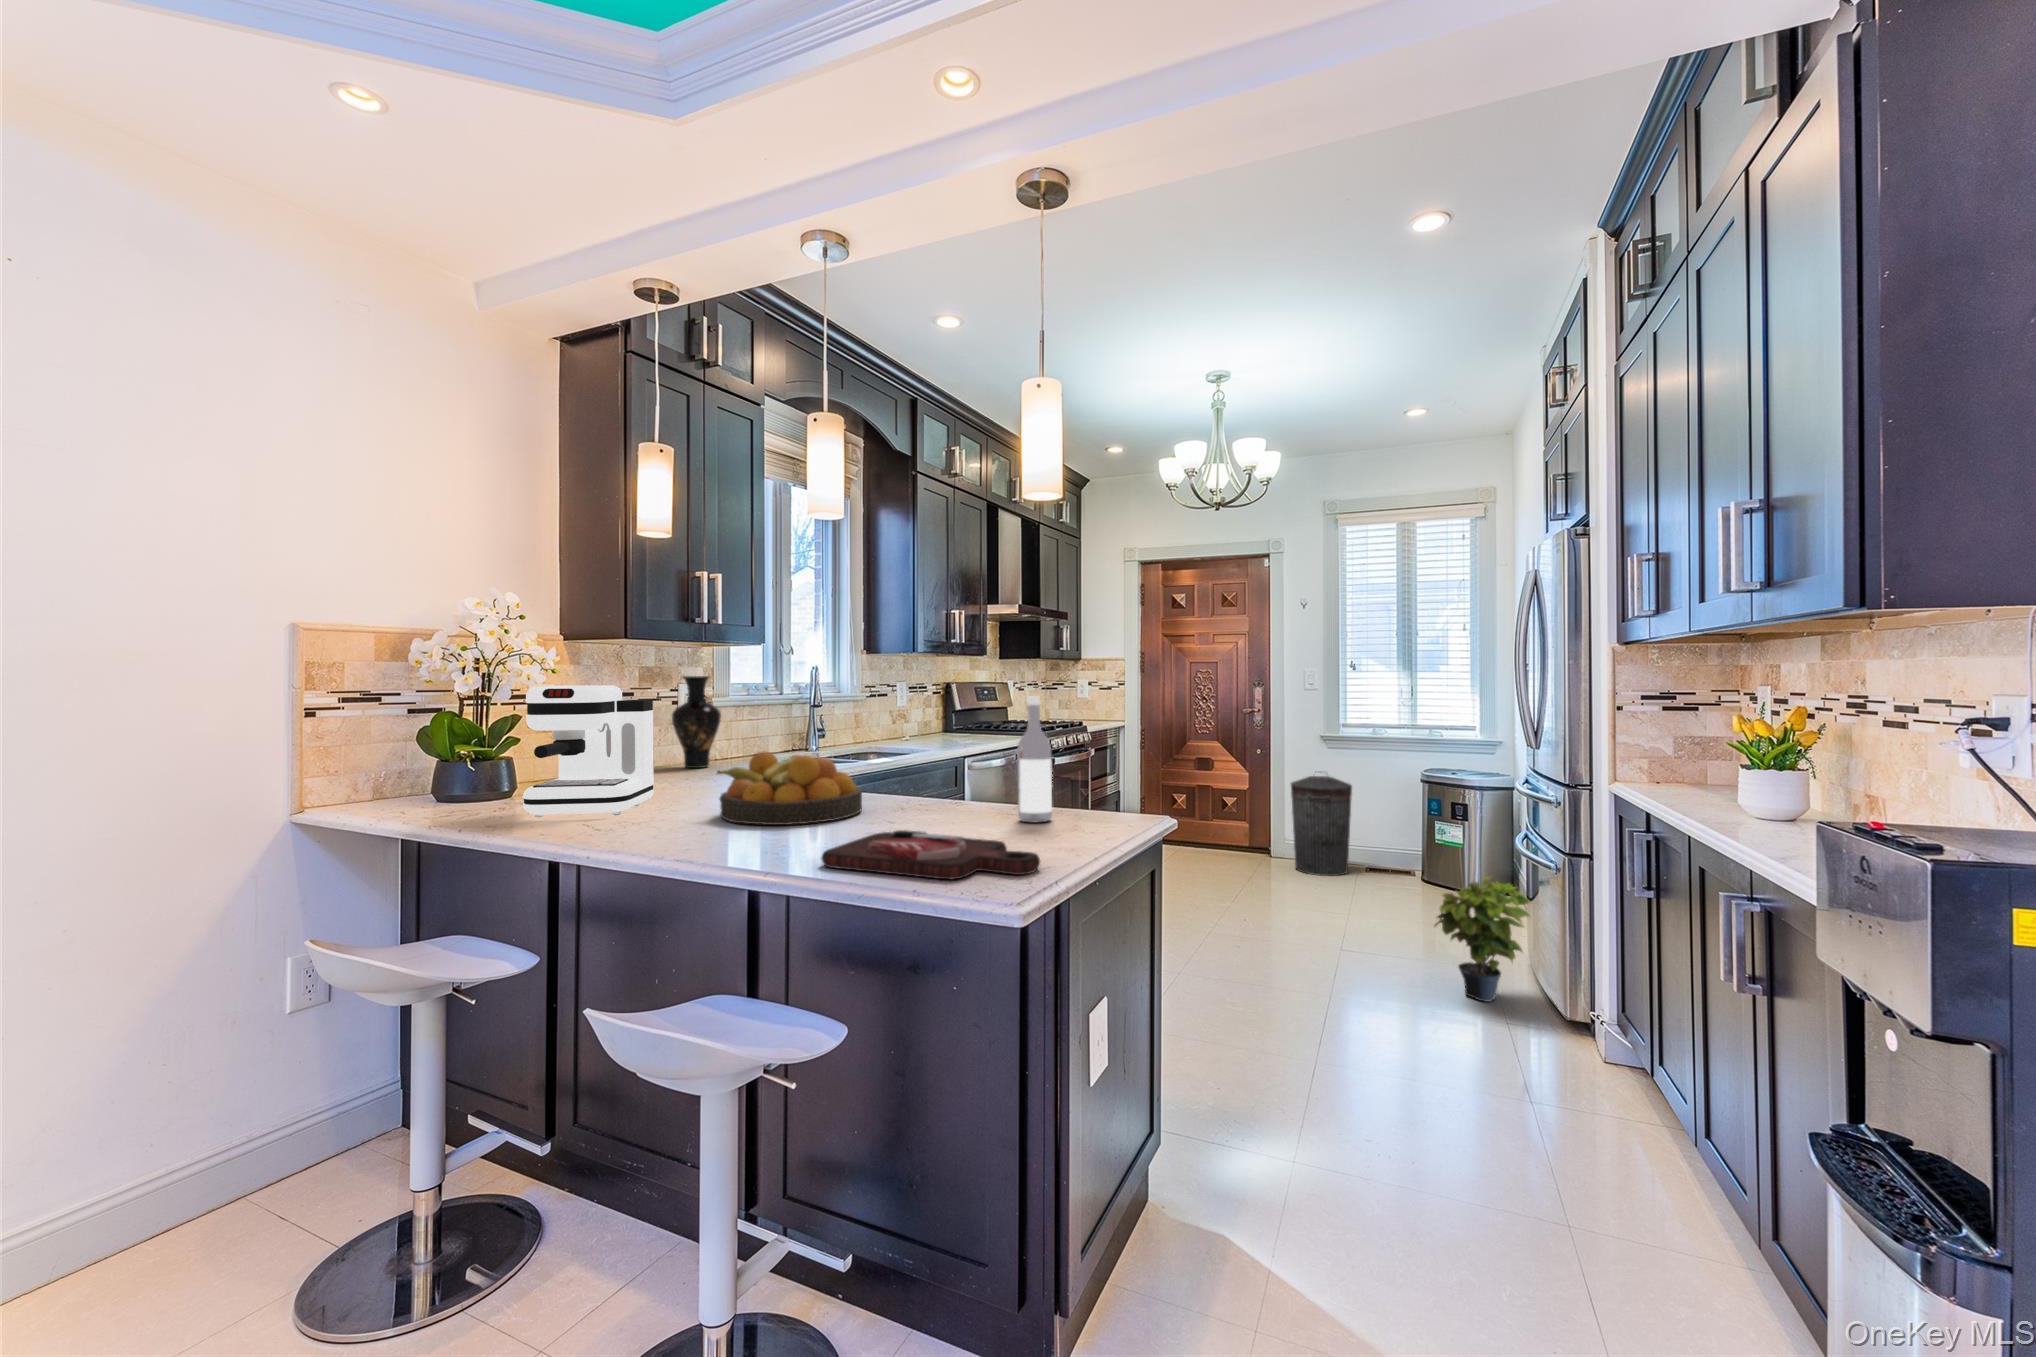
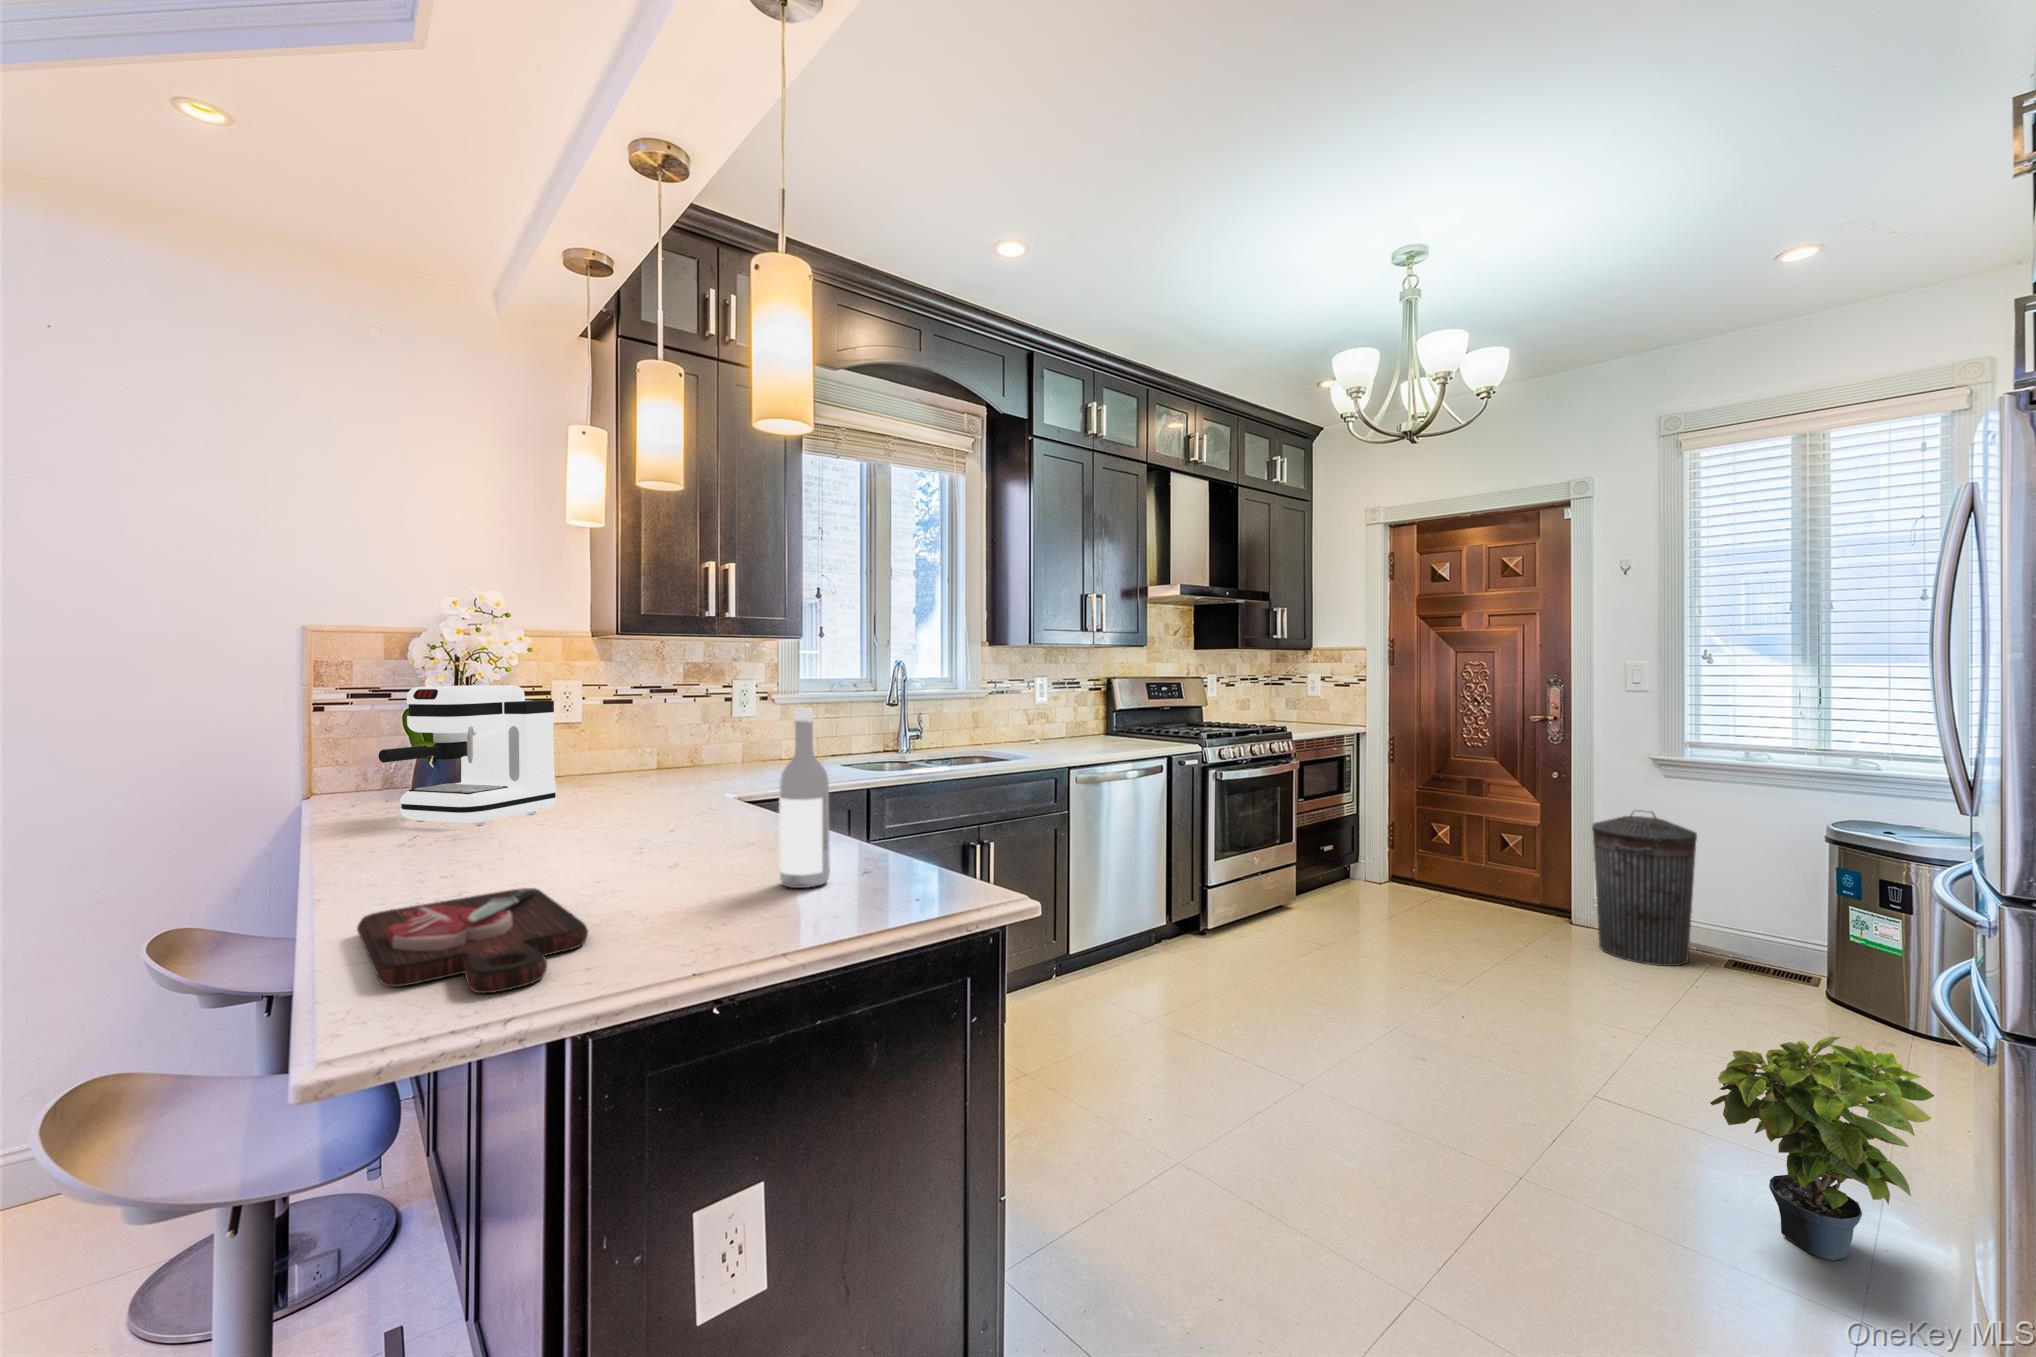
vase: present [672,676,721,768] -> none [707,673,759,770]
fruit bowl: present [717,751,862,825] -> none [516,765,698,858]

